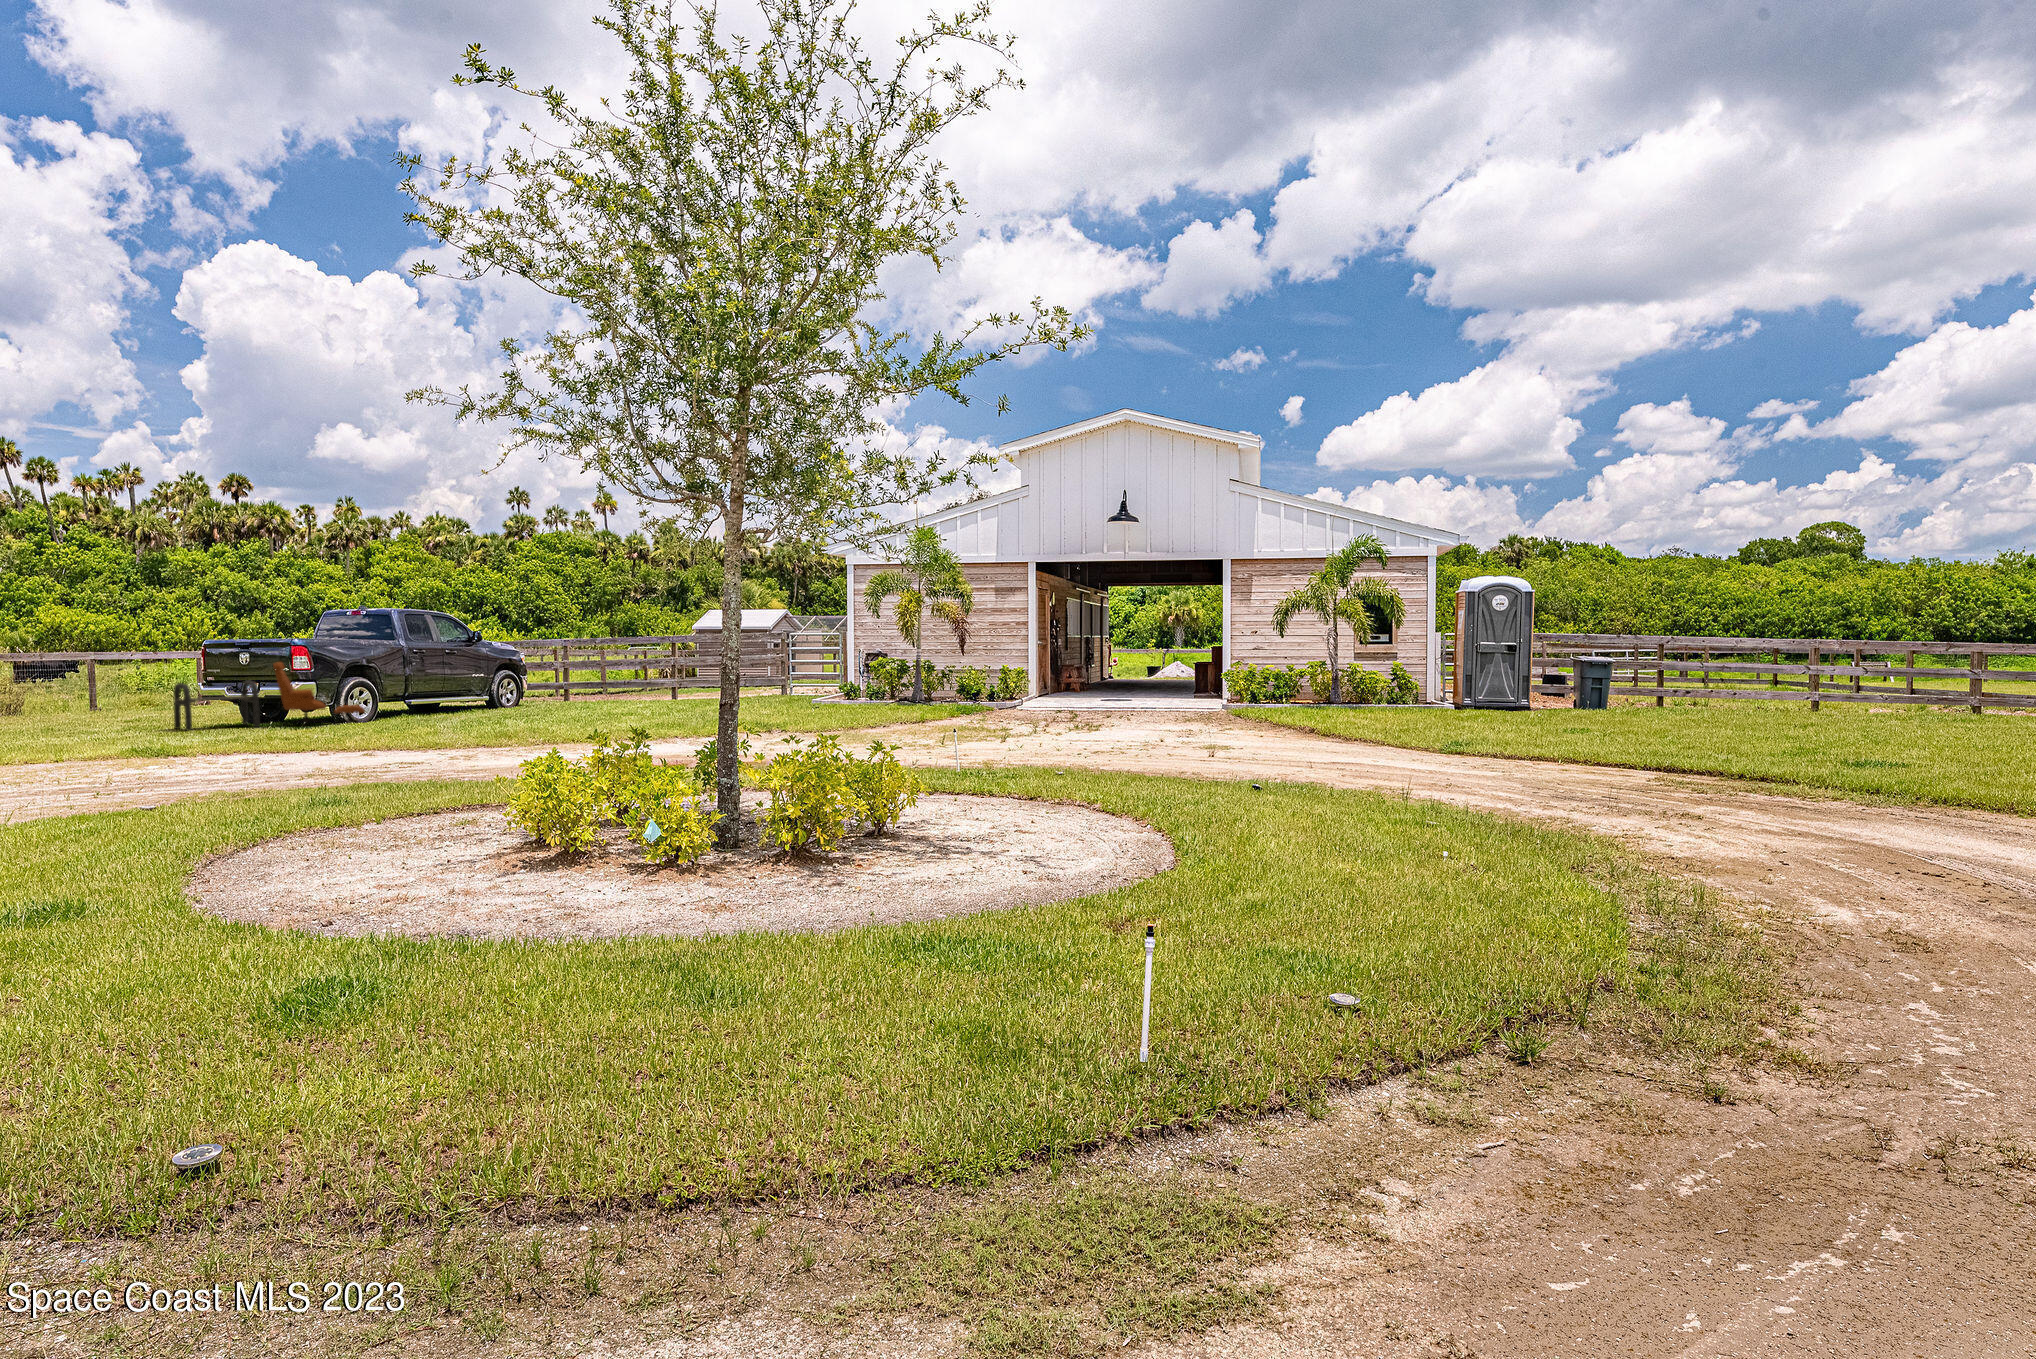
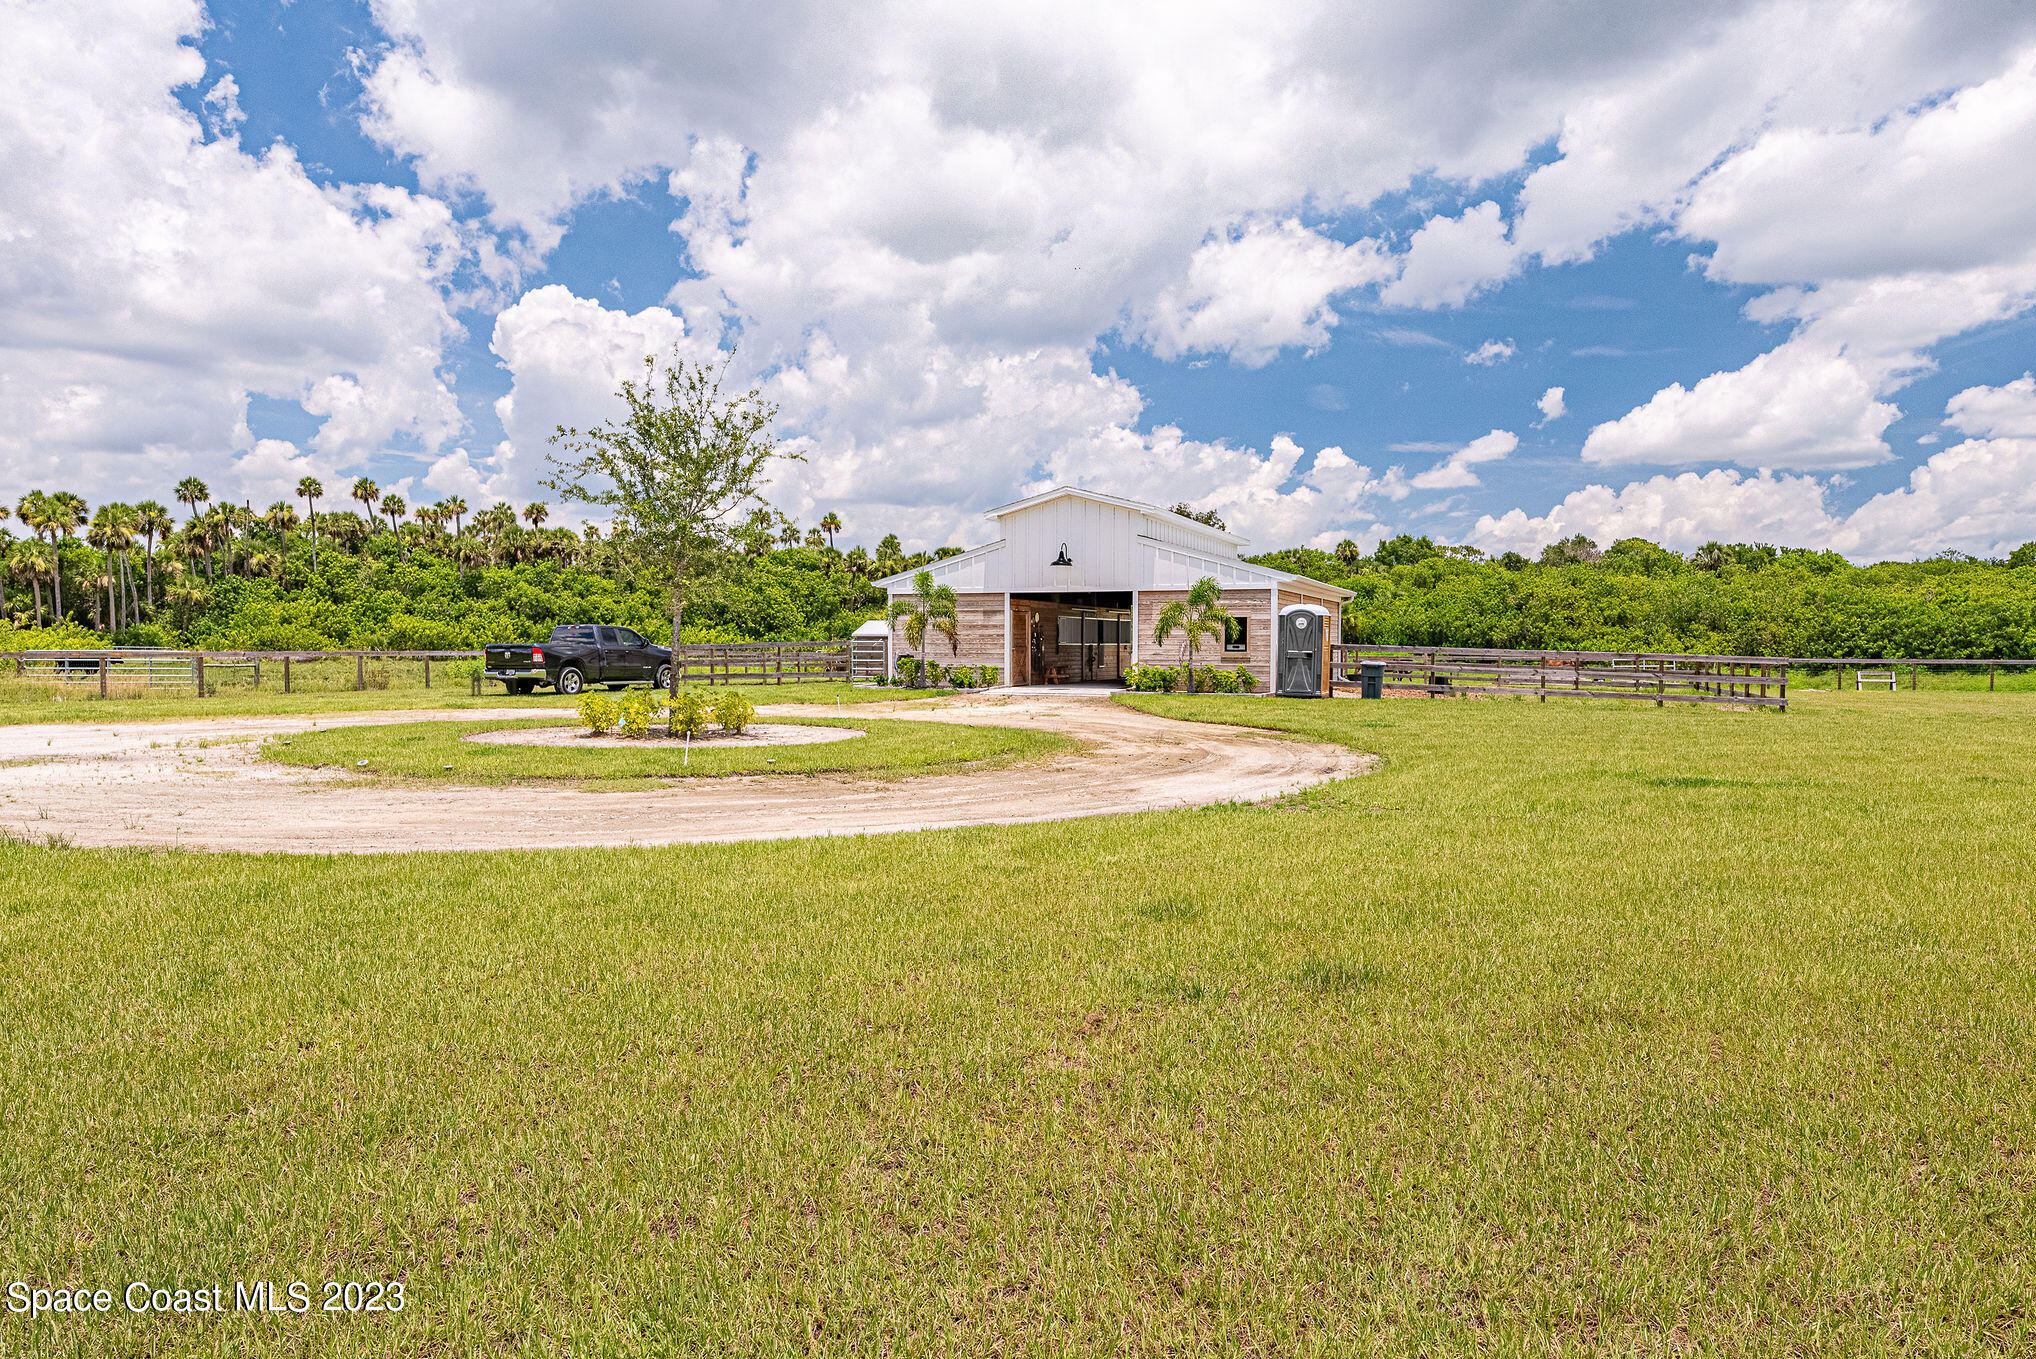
lounge chair: present [273,662,365,724] -> none [523,658,573,695]

